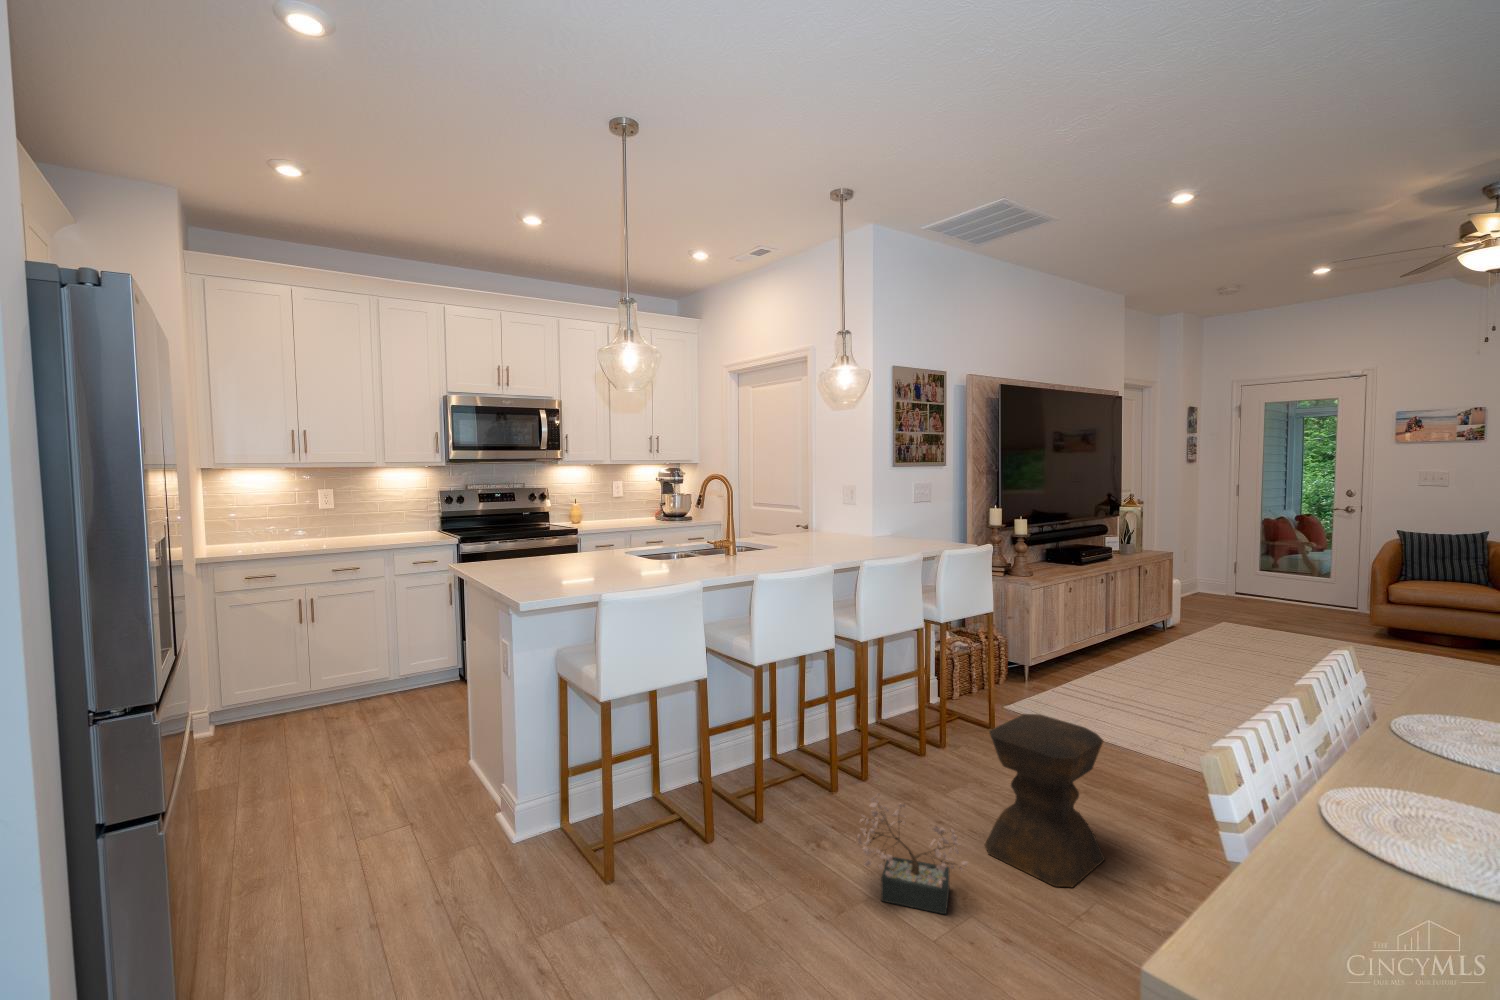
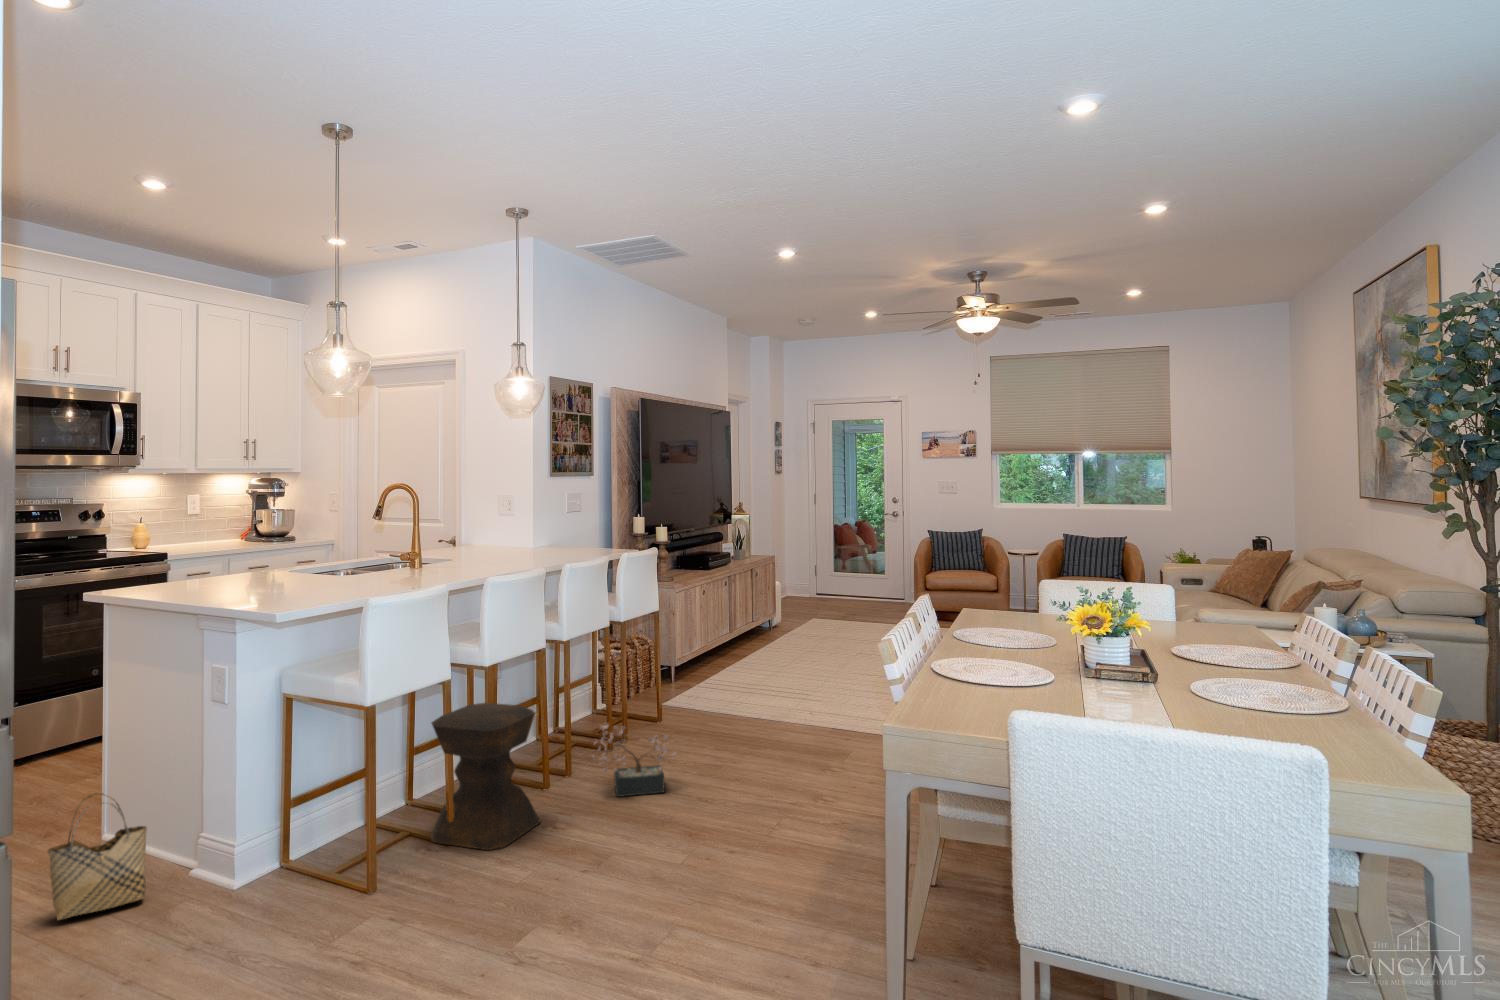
stool: present [985,714,1105,887] -> present [430,703,540,850]
woven basket: none [288,792,380,917] -> present [47,793,147,920]

